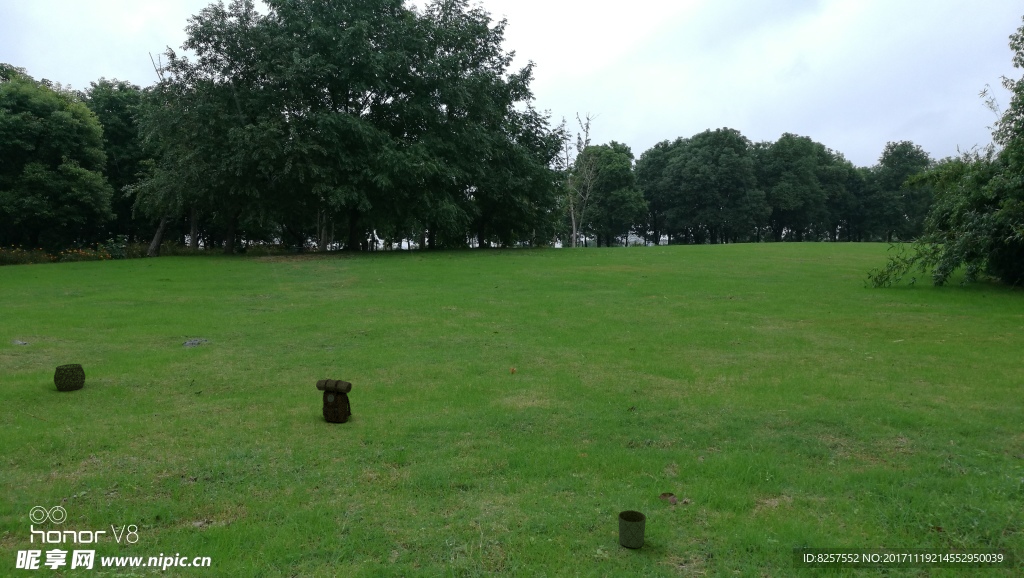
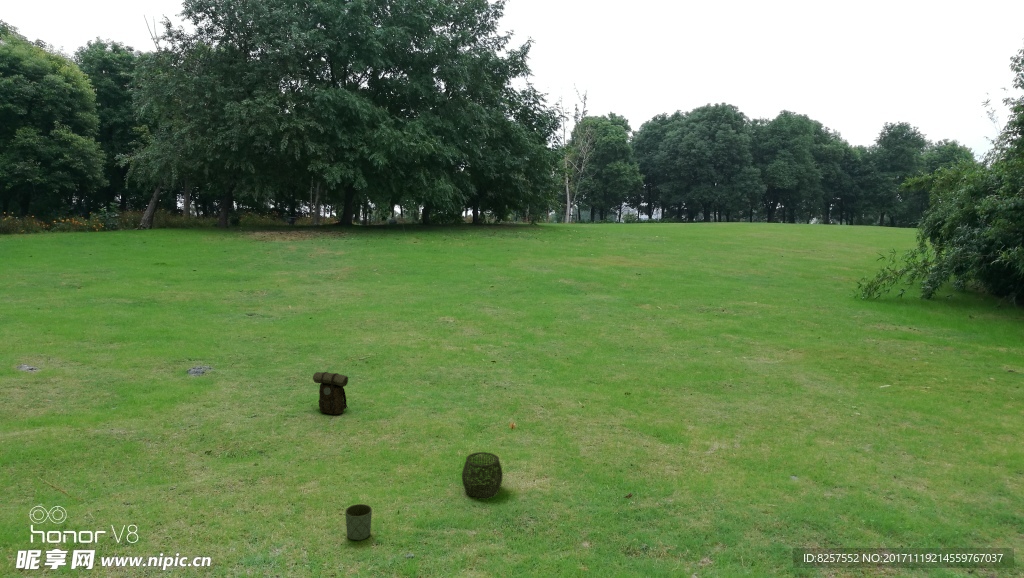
woven basket: present [54,364,85,391] -> present [462,452,503,498]
planter: present [618,510,646,549] -> present [345,504,372,541]

